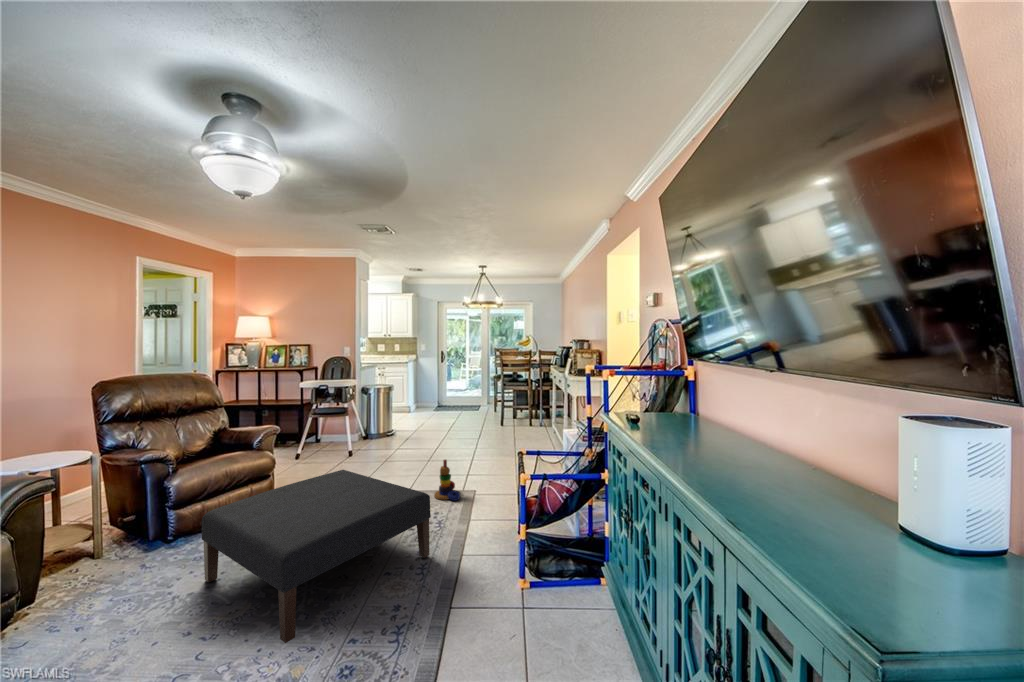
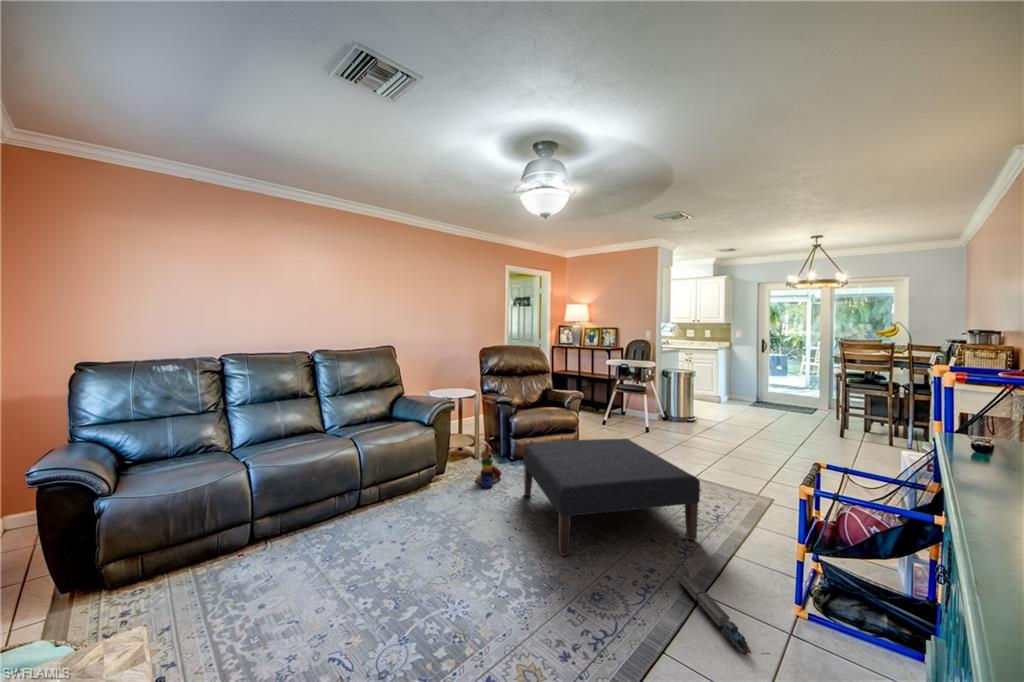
stacking toy: present [434,460,460,501] -> present [476,444,501,487]
toy train: none [425,594,504,651] -> present [678,572,751,655]

